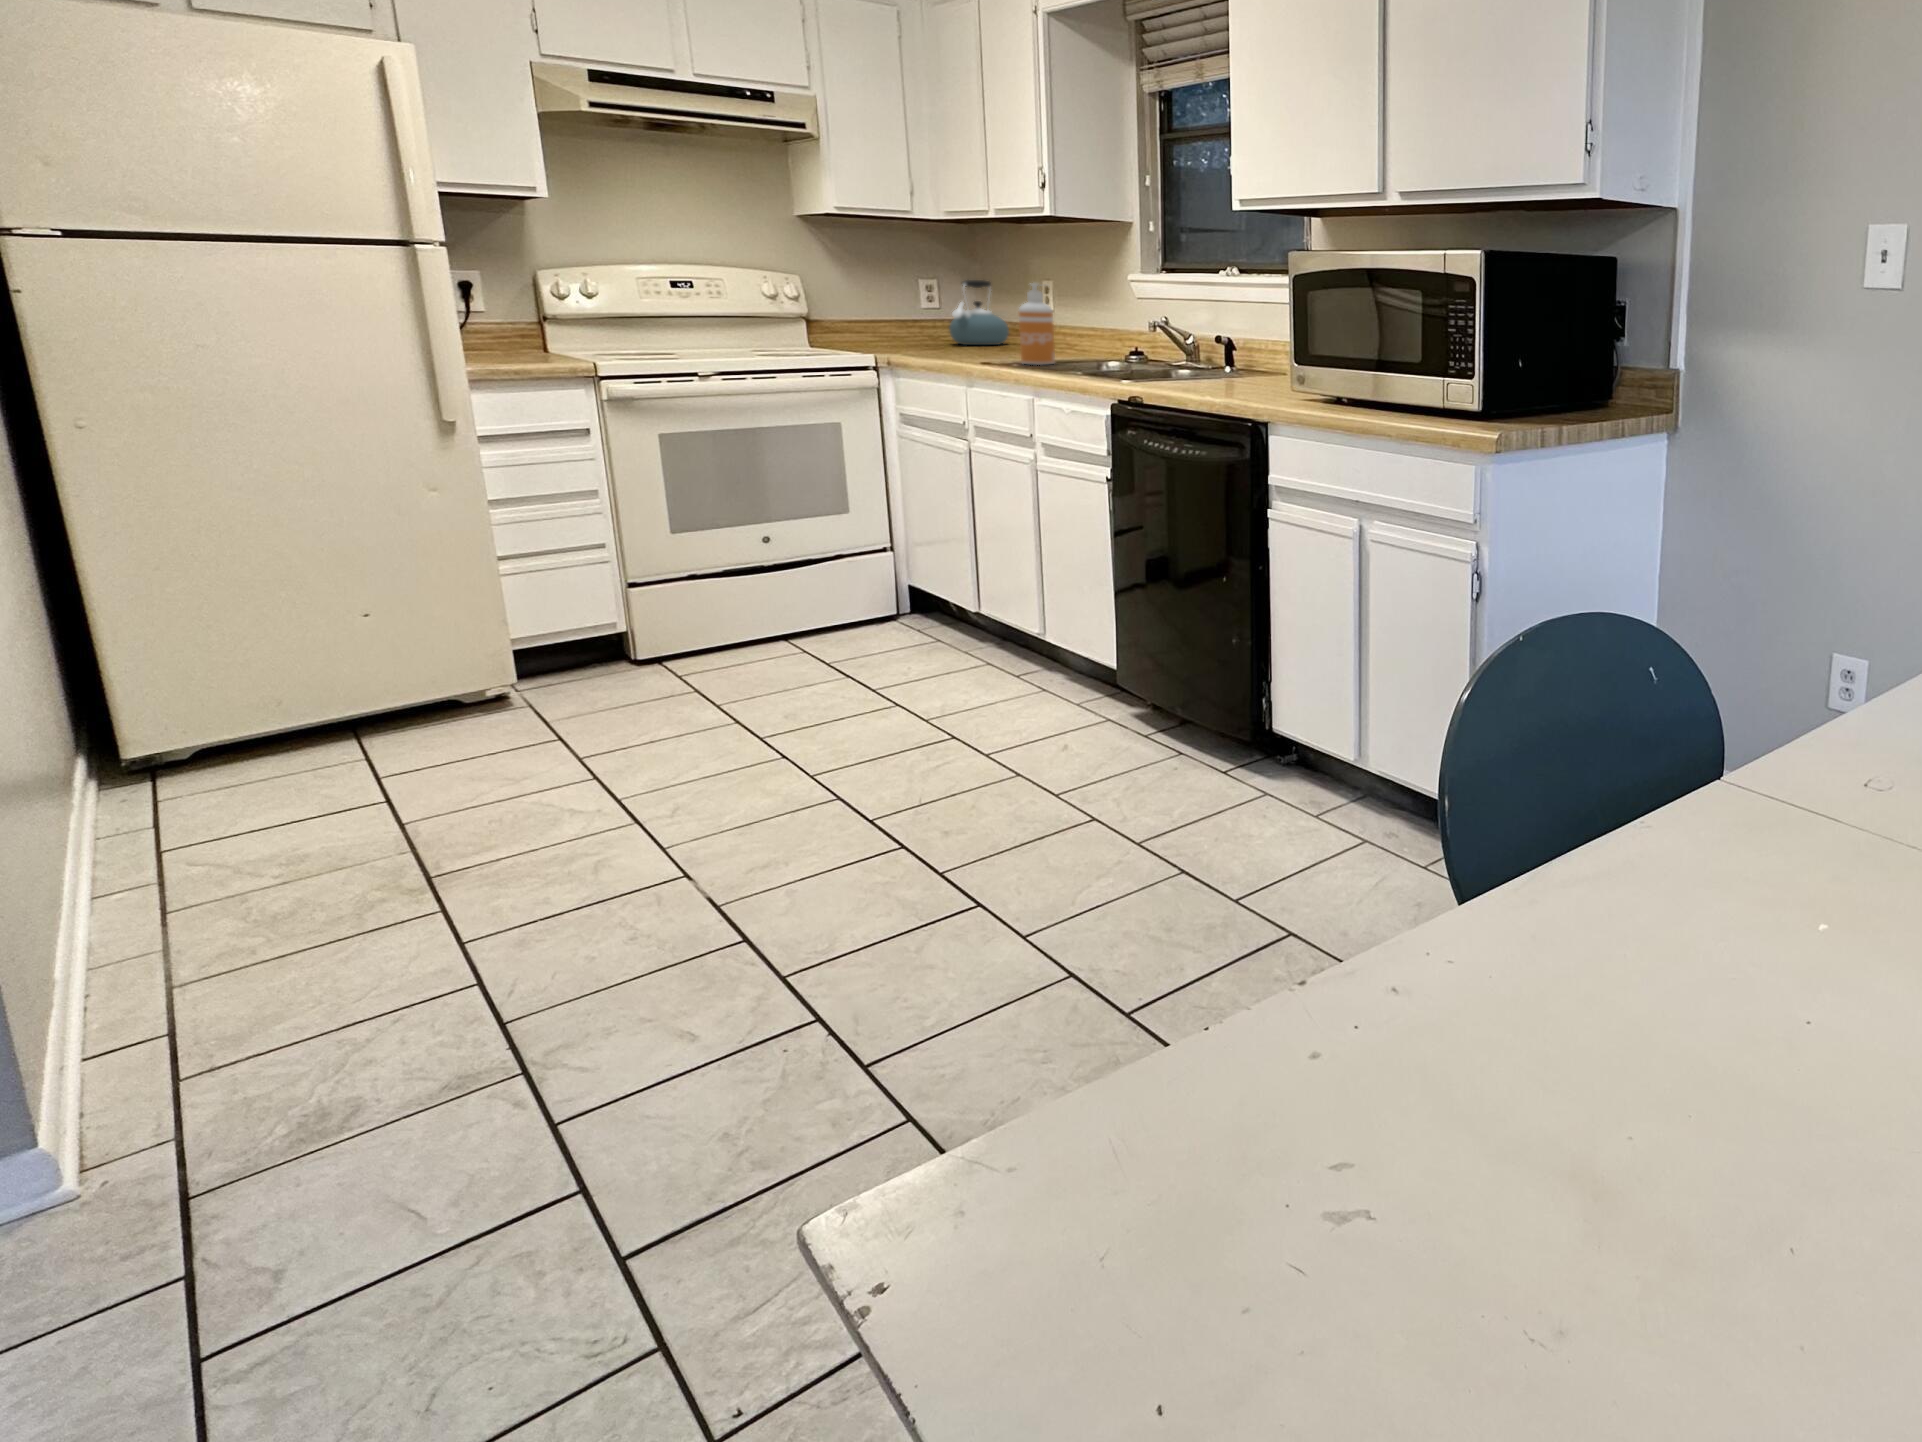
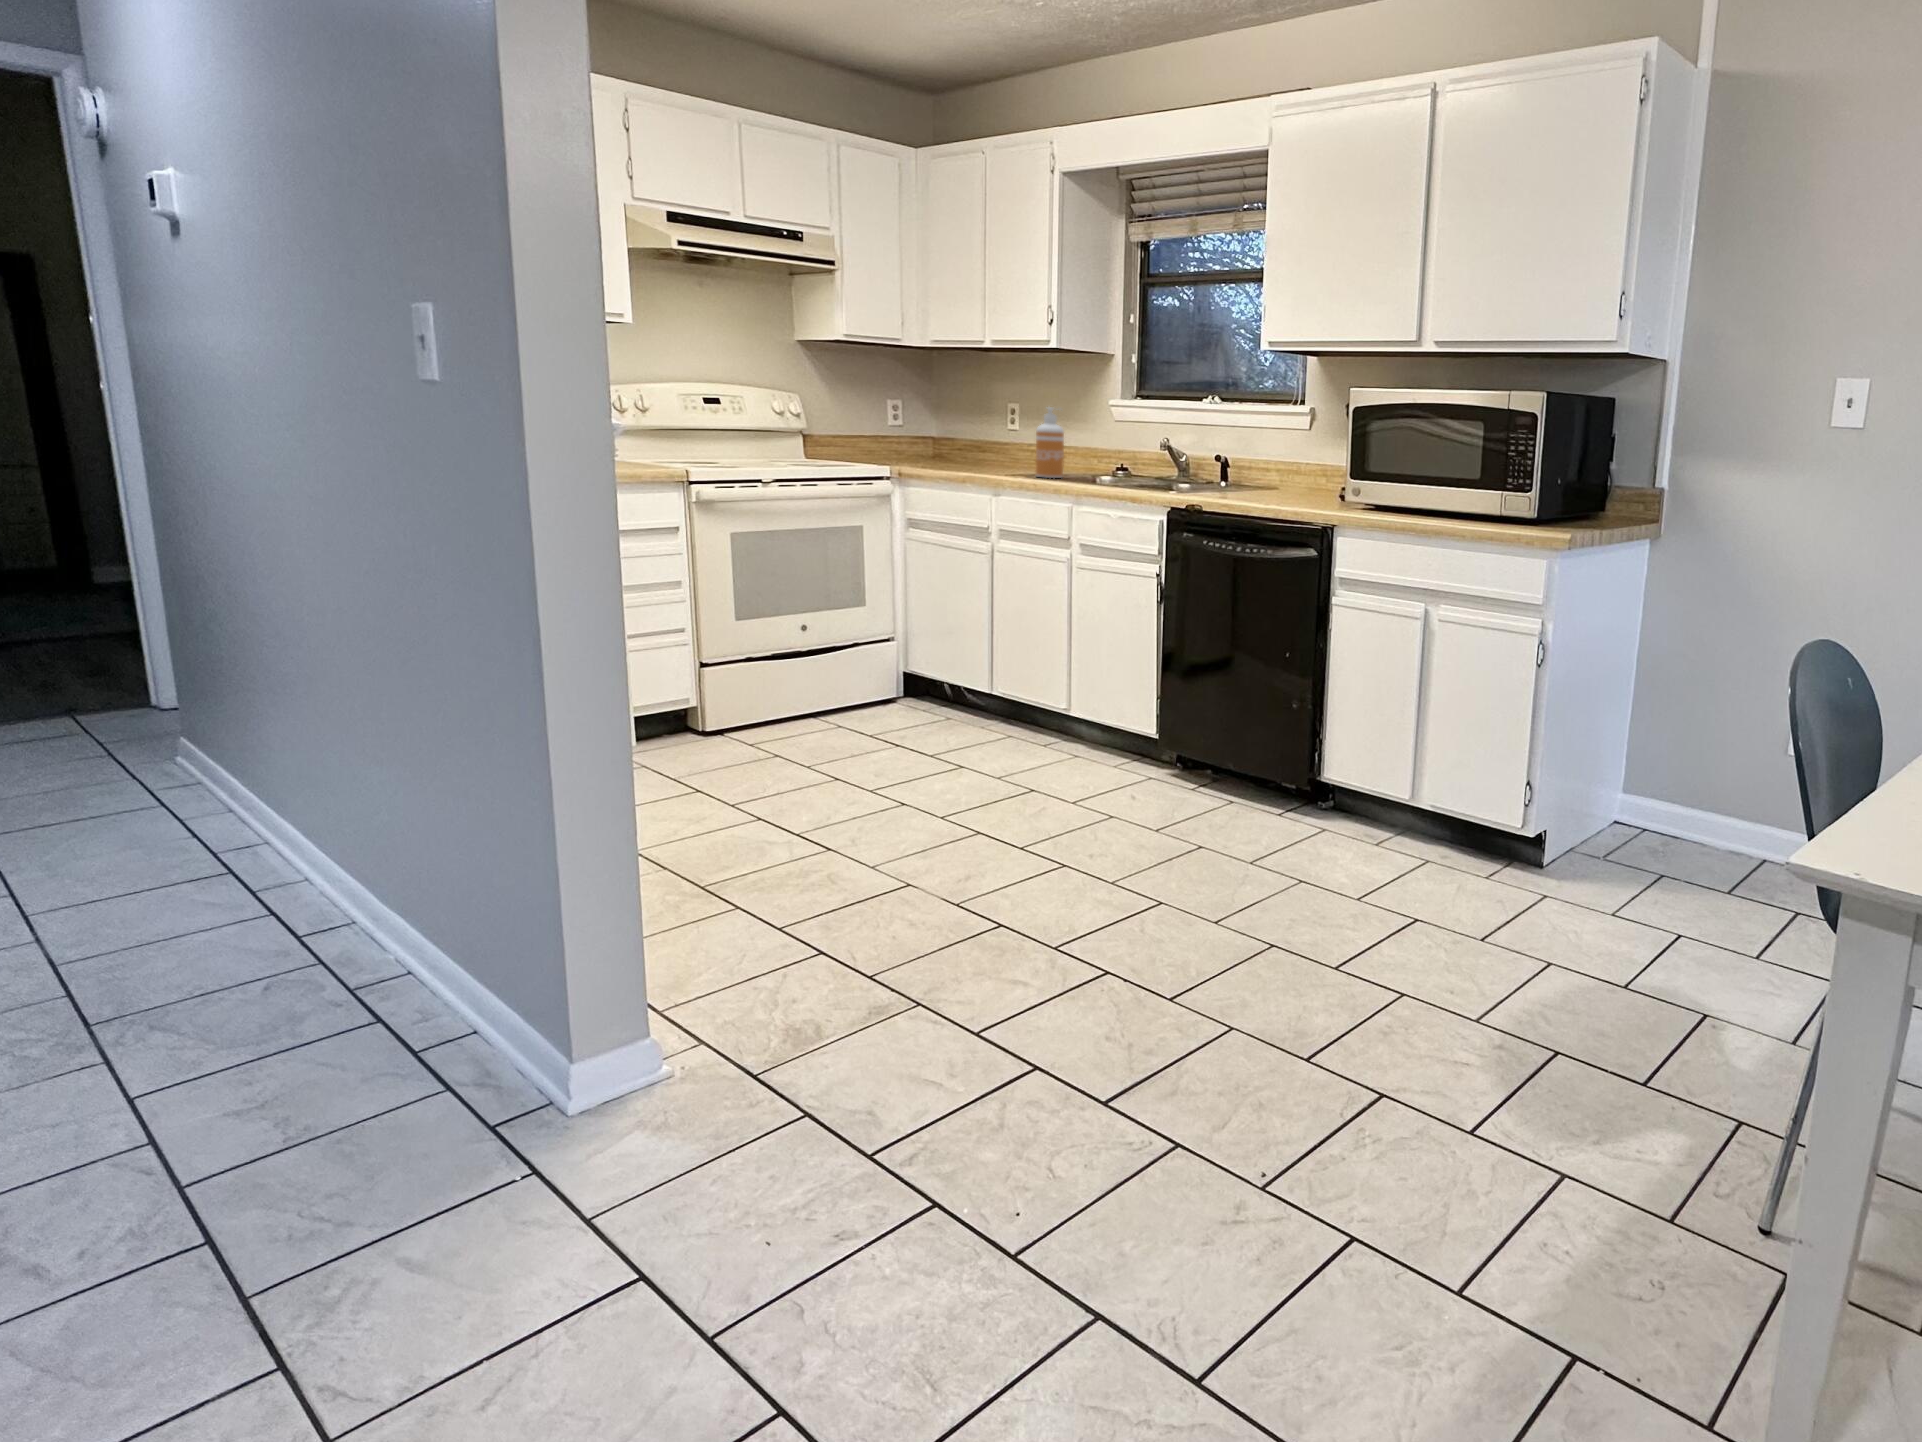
kettle: present [949,280,1009,345] -> none [924,403,975,461]

